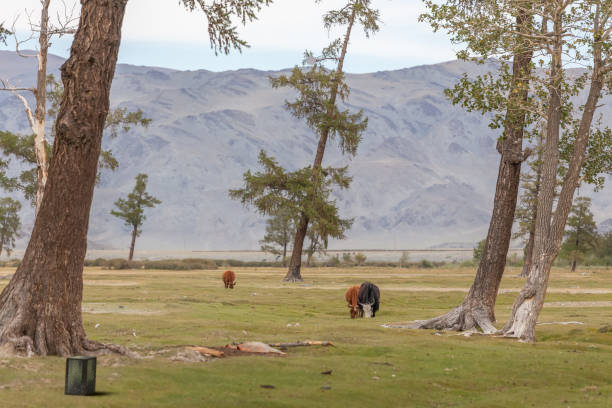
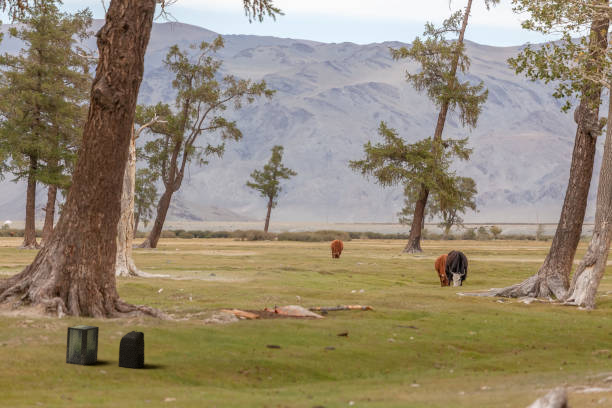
backpack: none [120,358,146,397] -> present [119,331,145,368]

